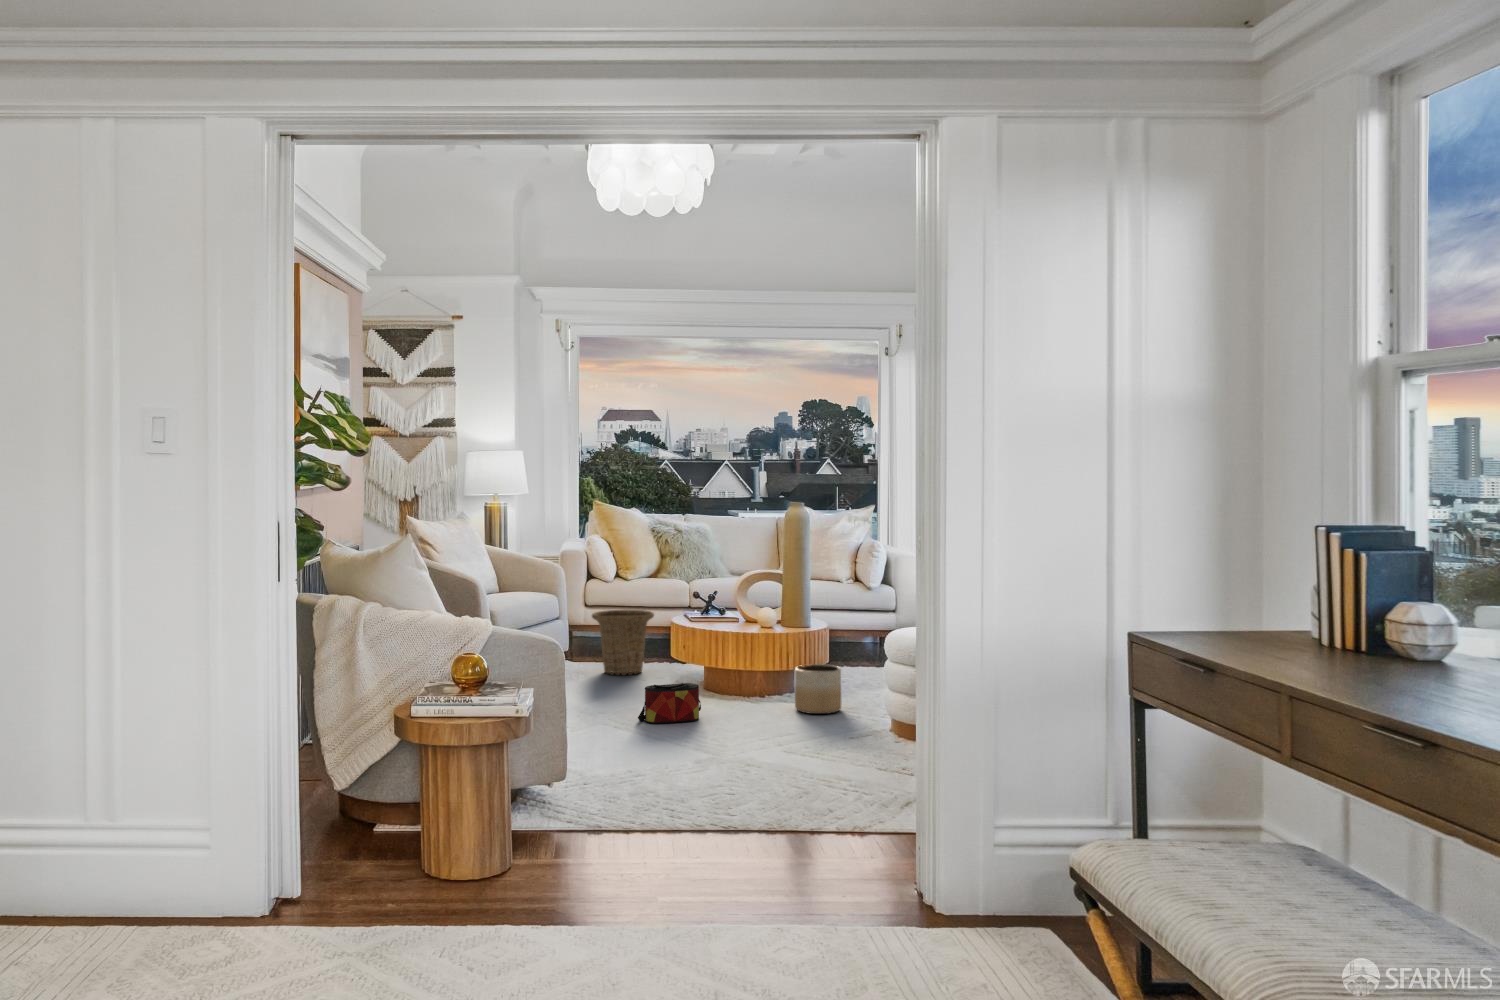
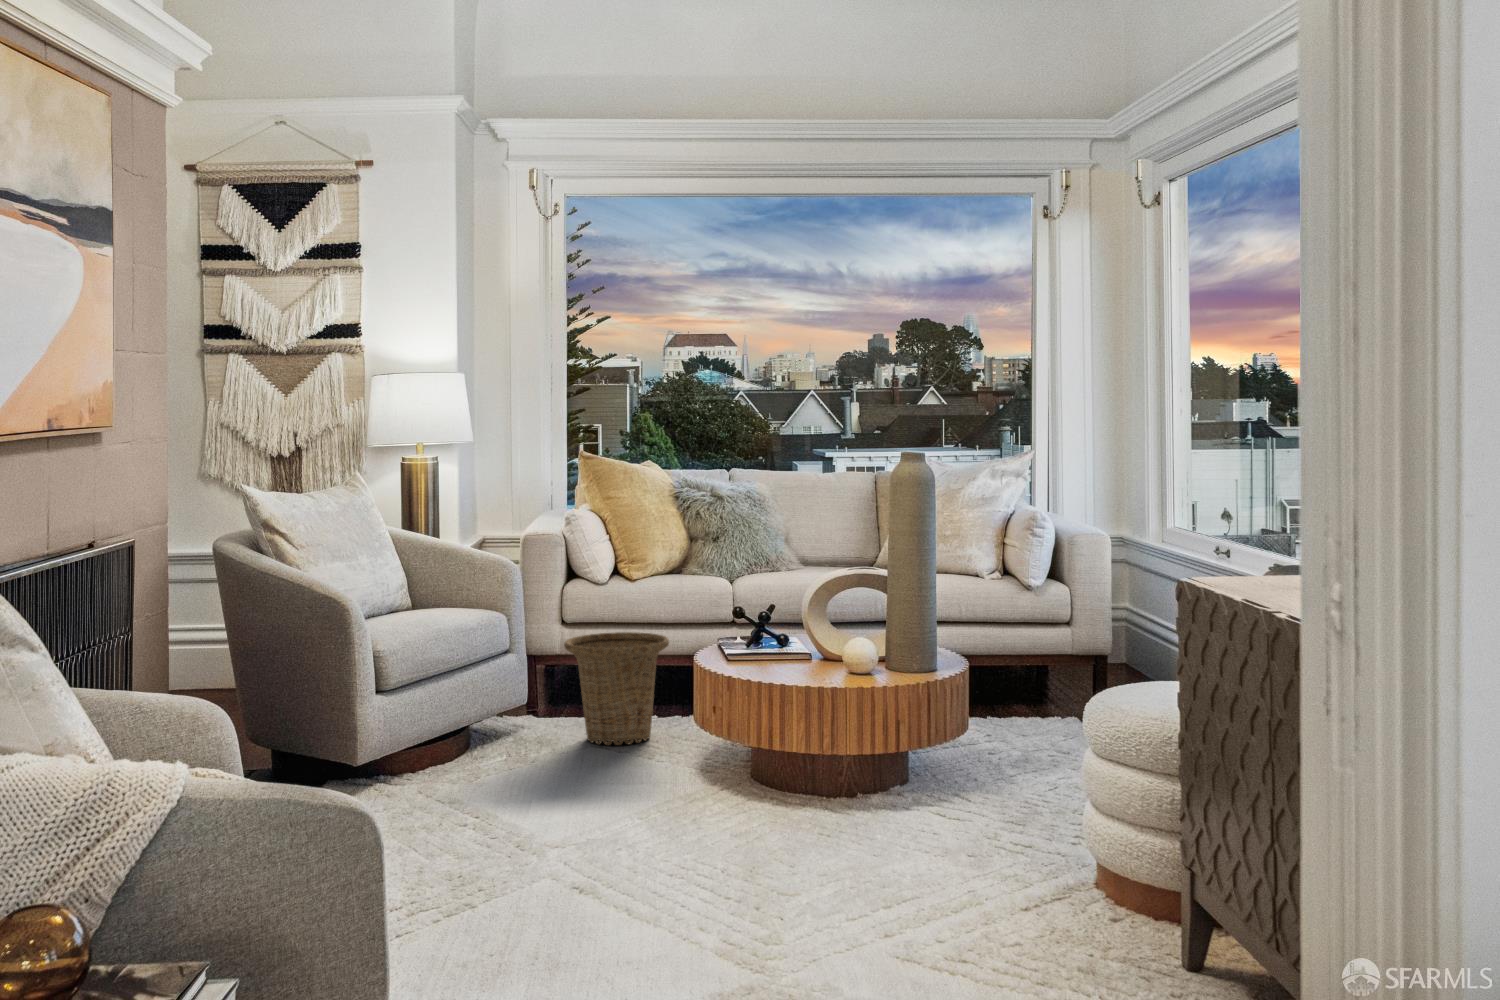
planter: present [795,664,841,714] -> none [913,742,999,839]
bag: present [638,683,701,724] -> none [621,783,740,863]

